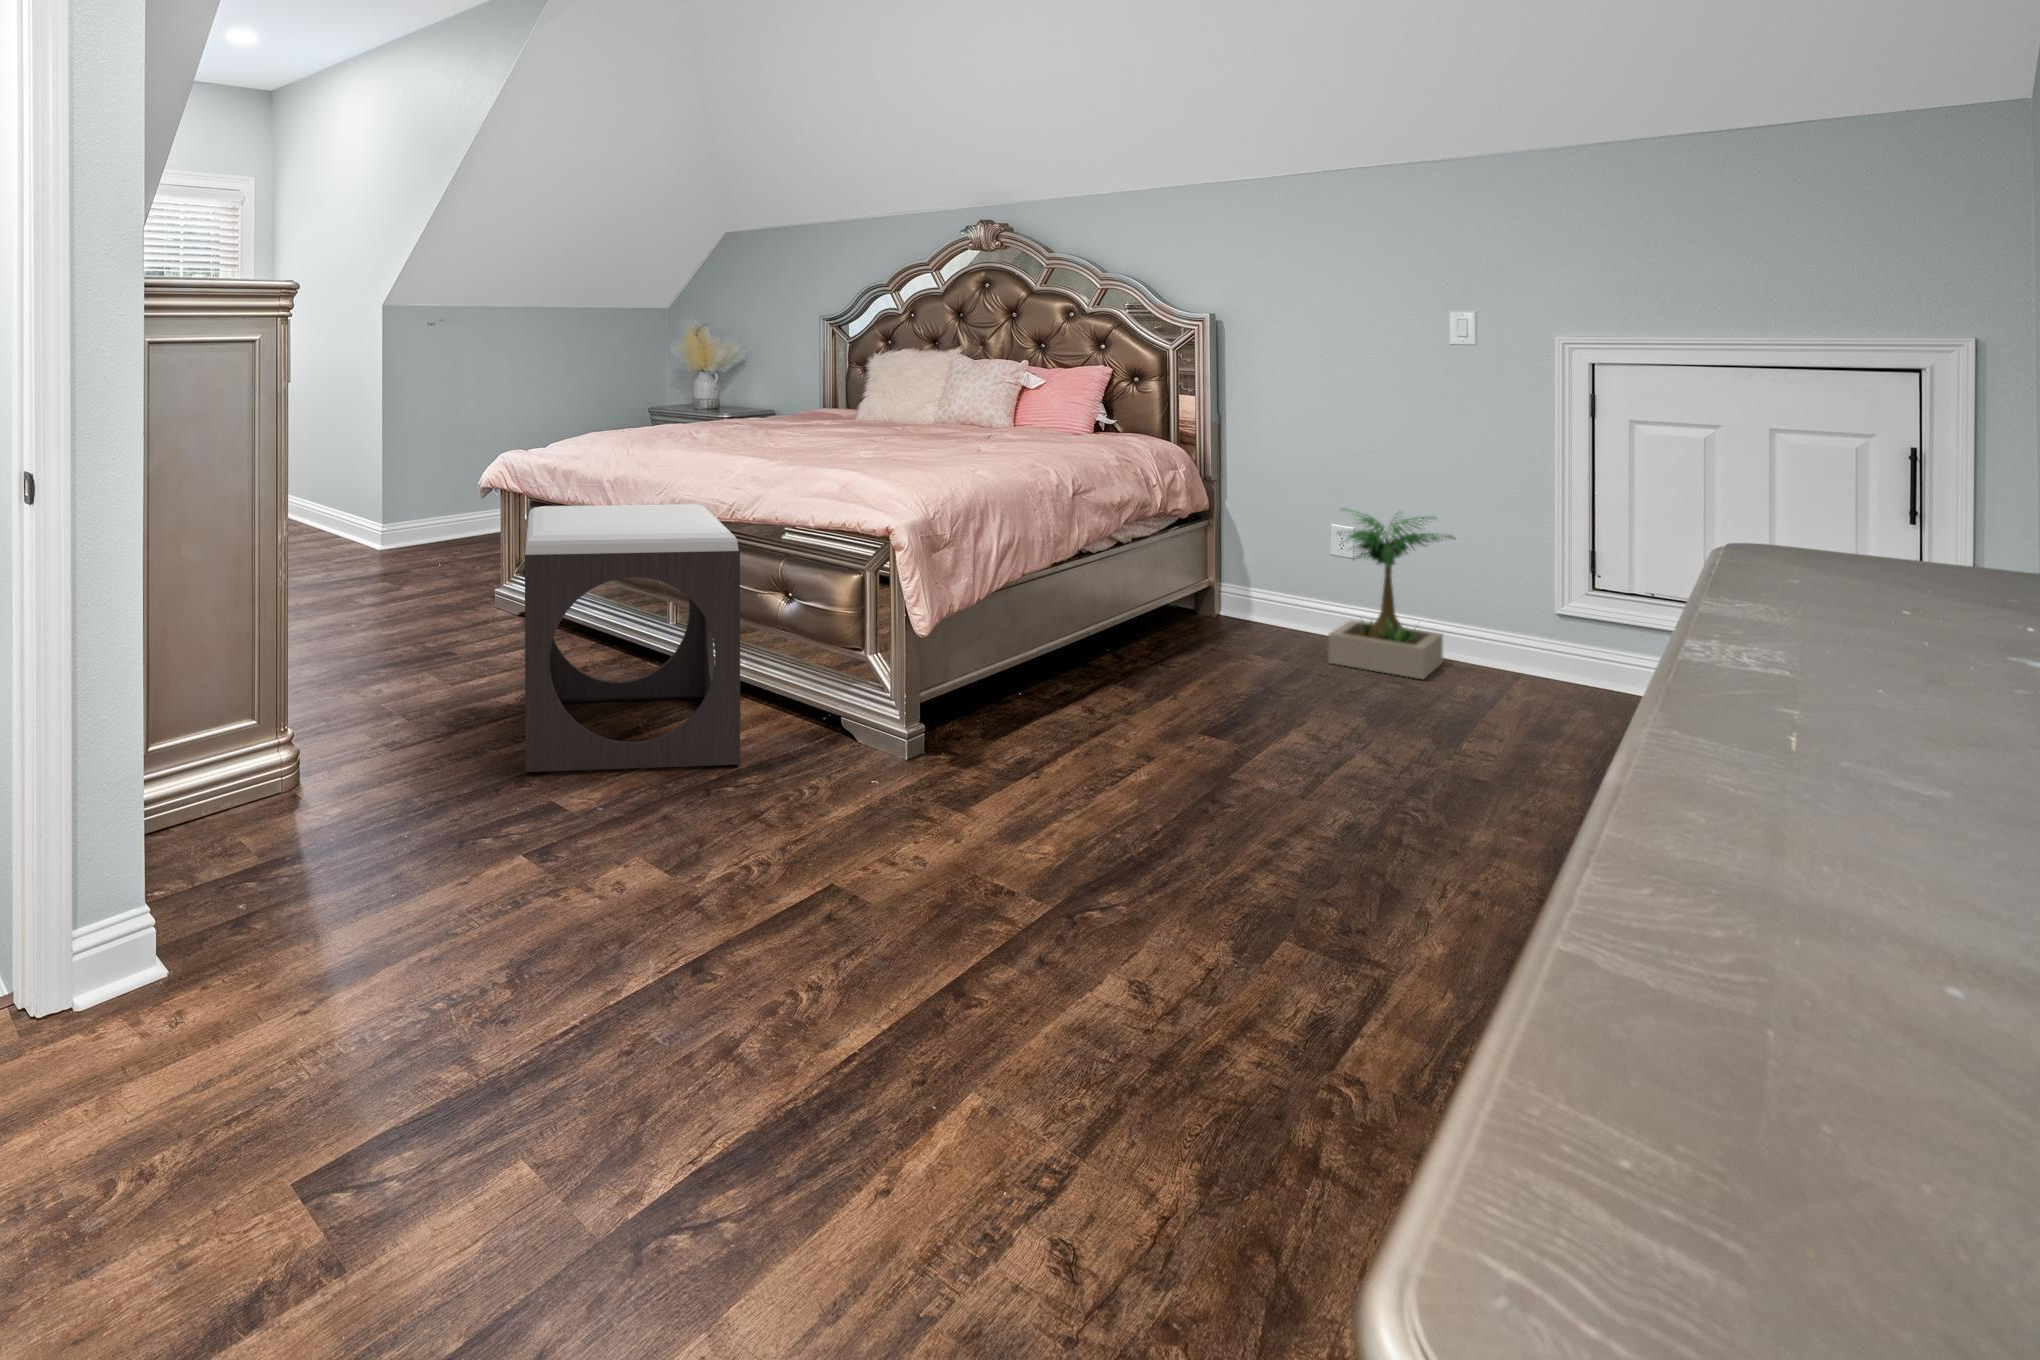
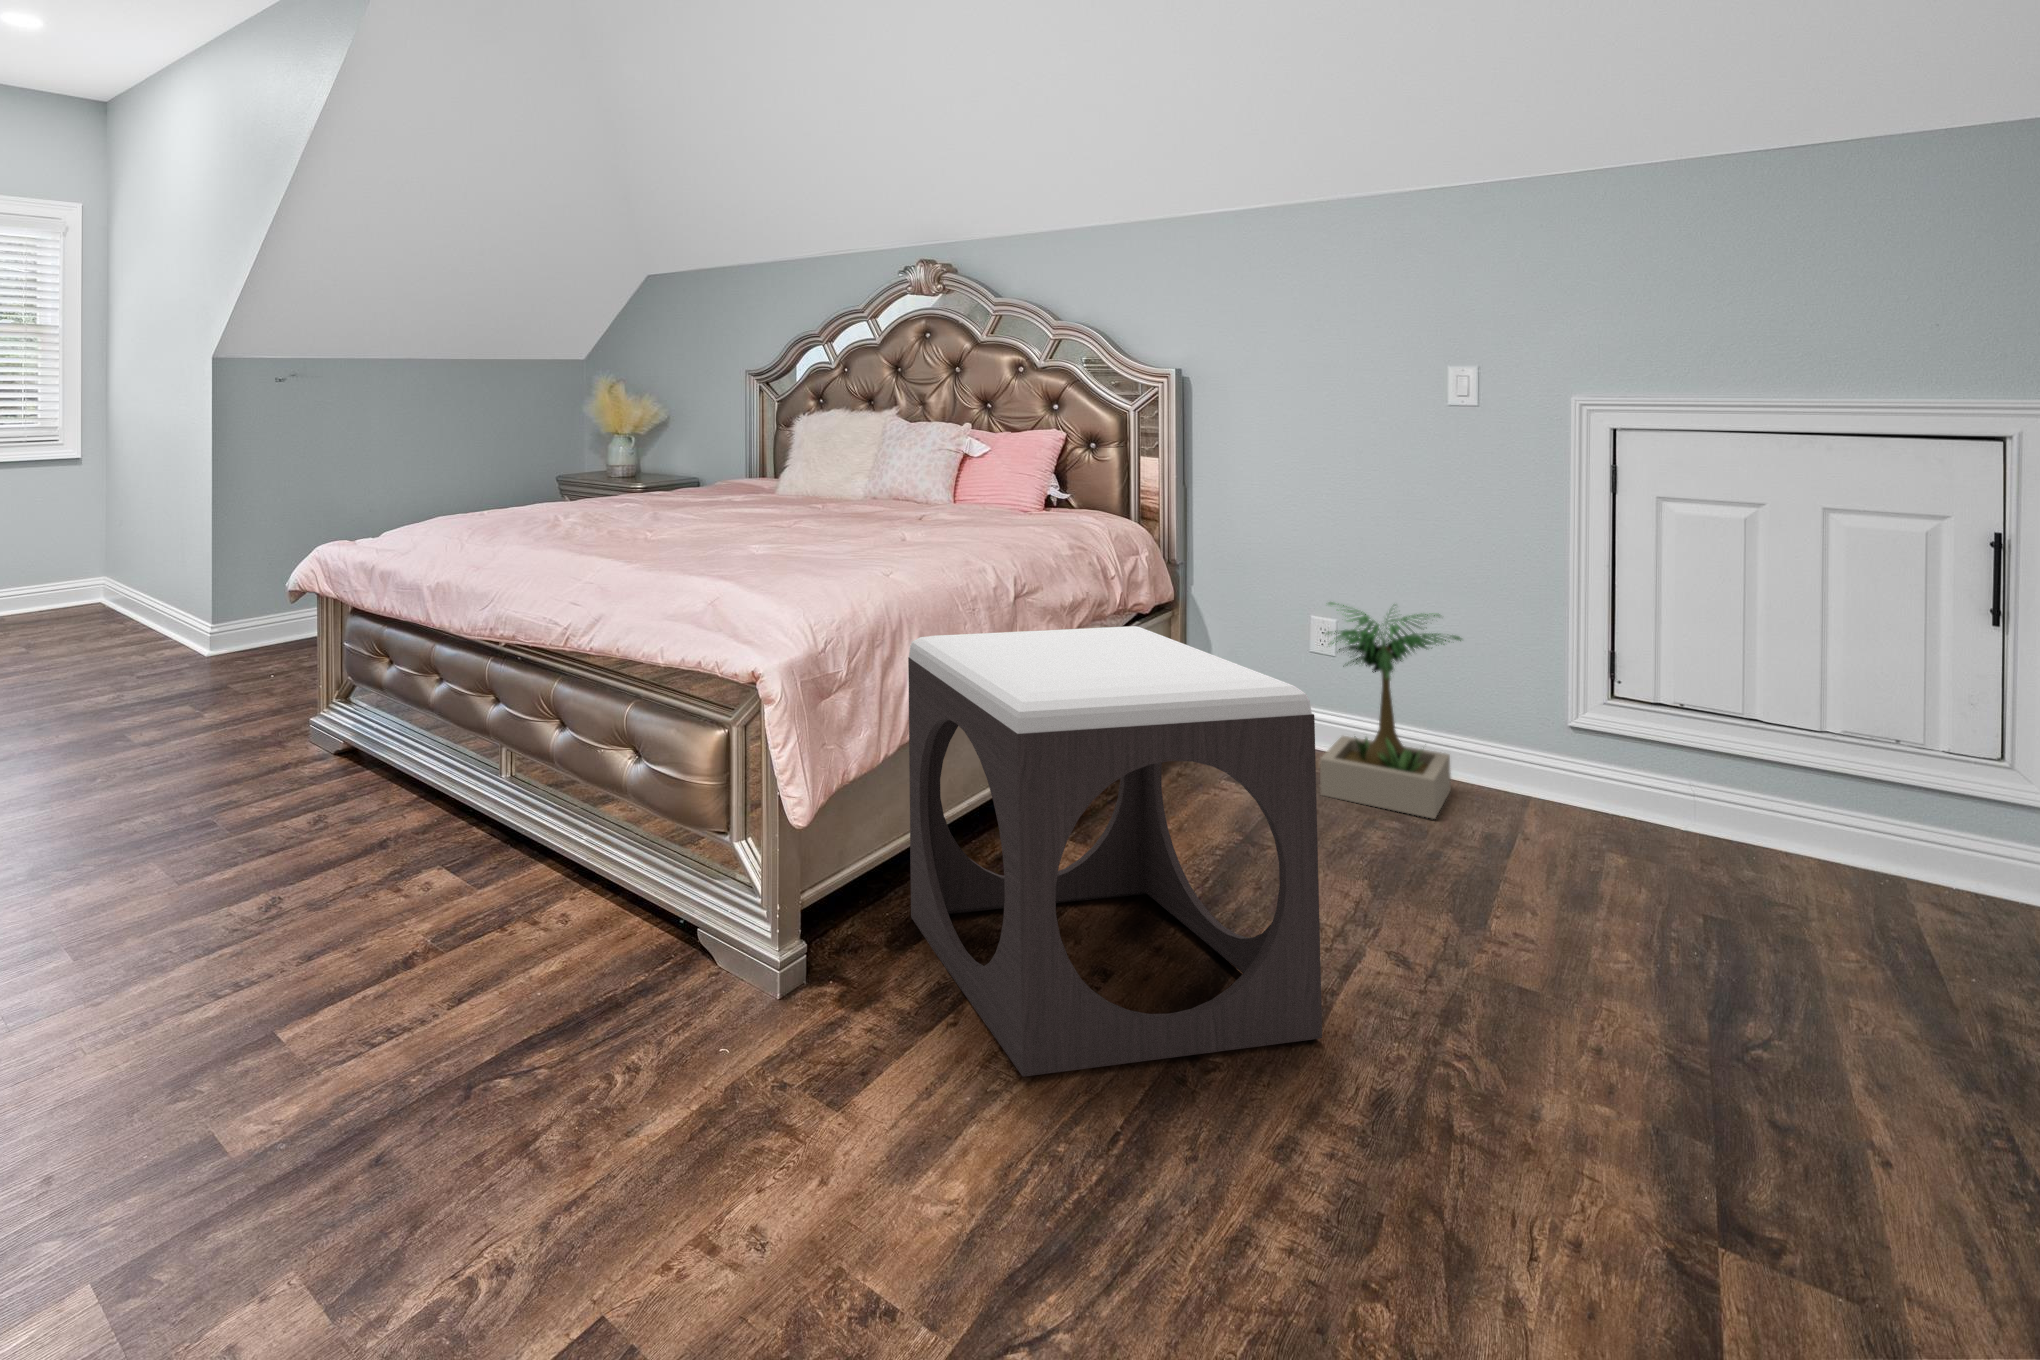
footstool: present [525,504,740,772] -> present [908,626,1322,1077]

